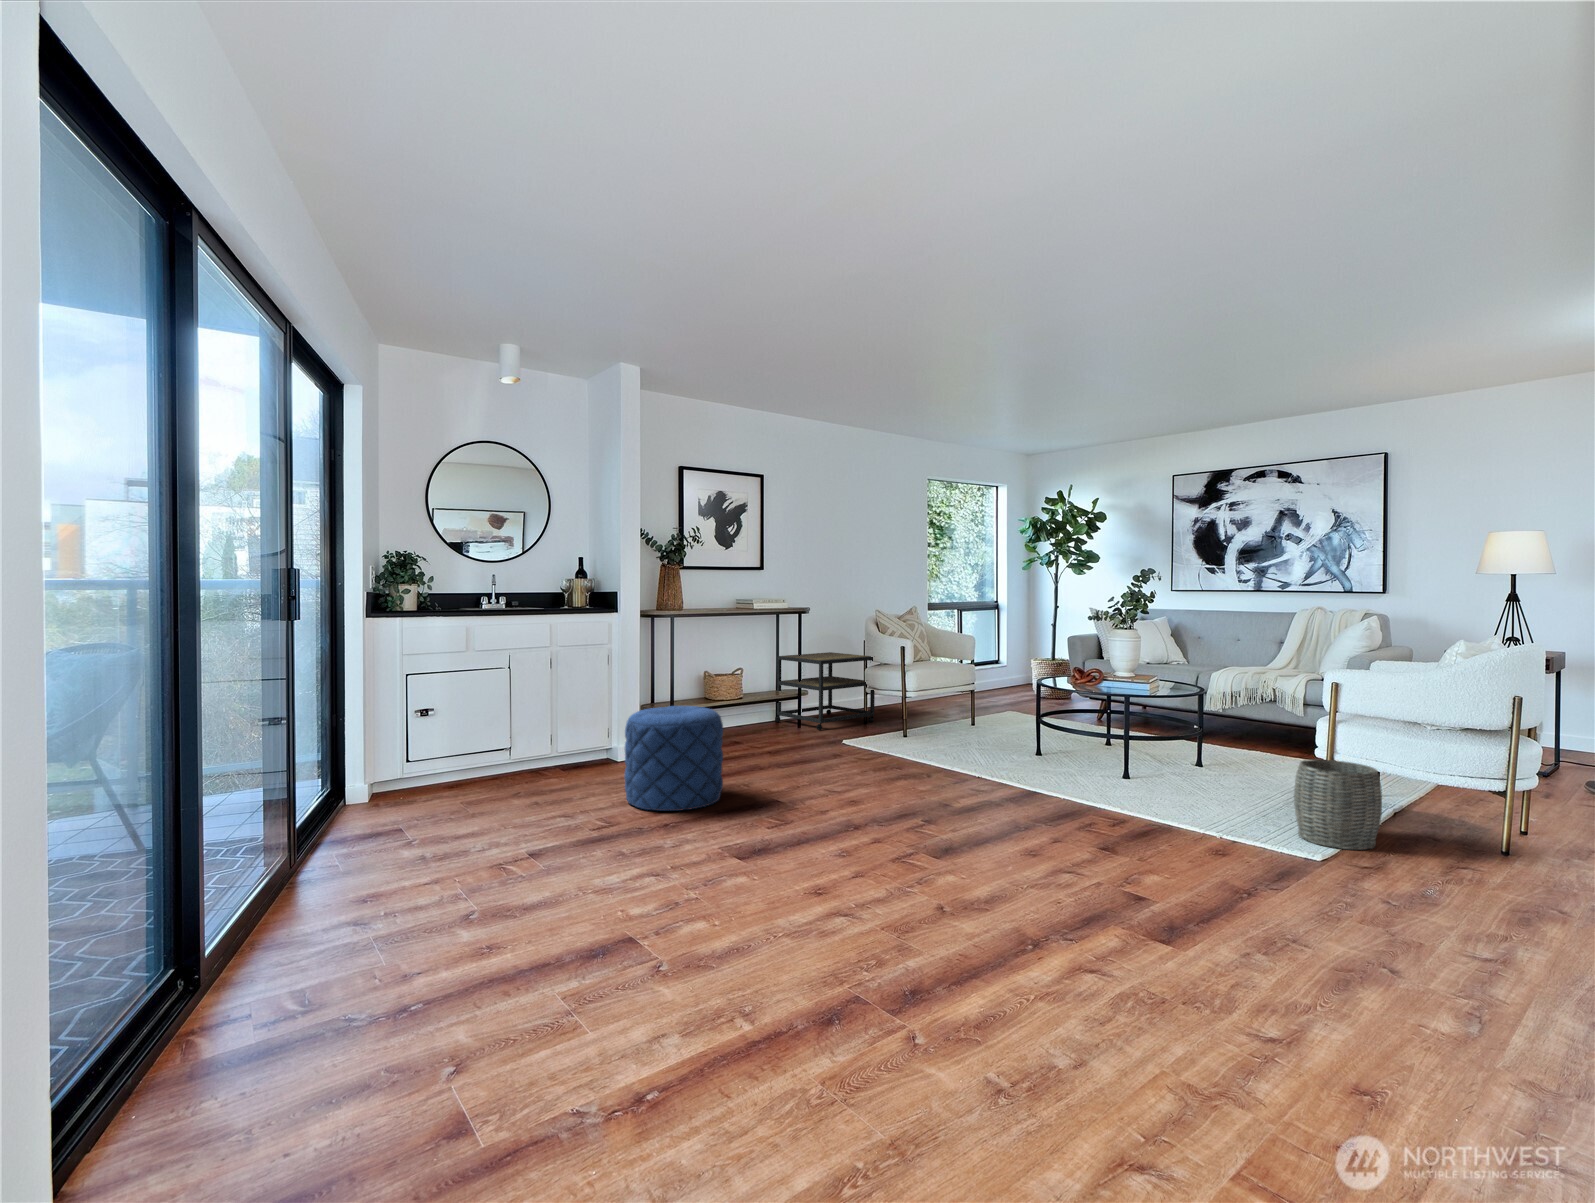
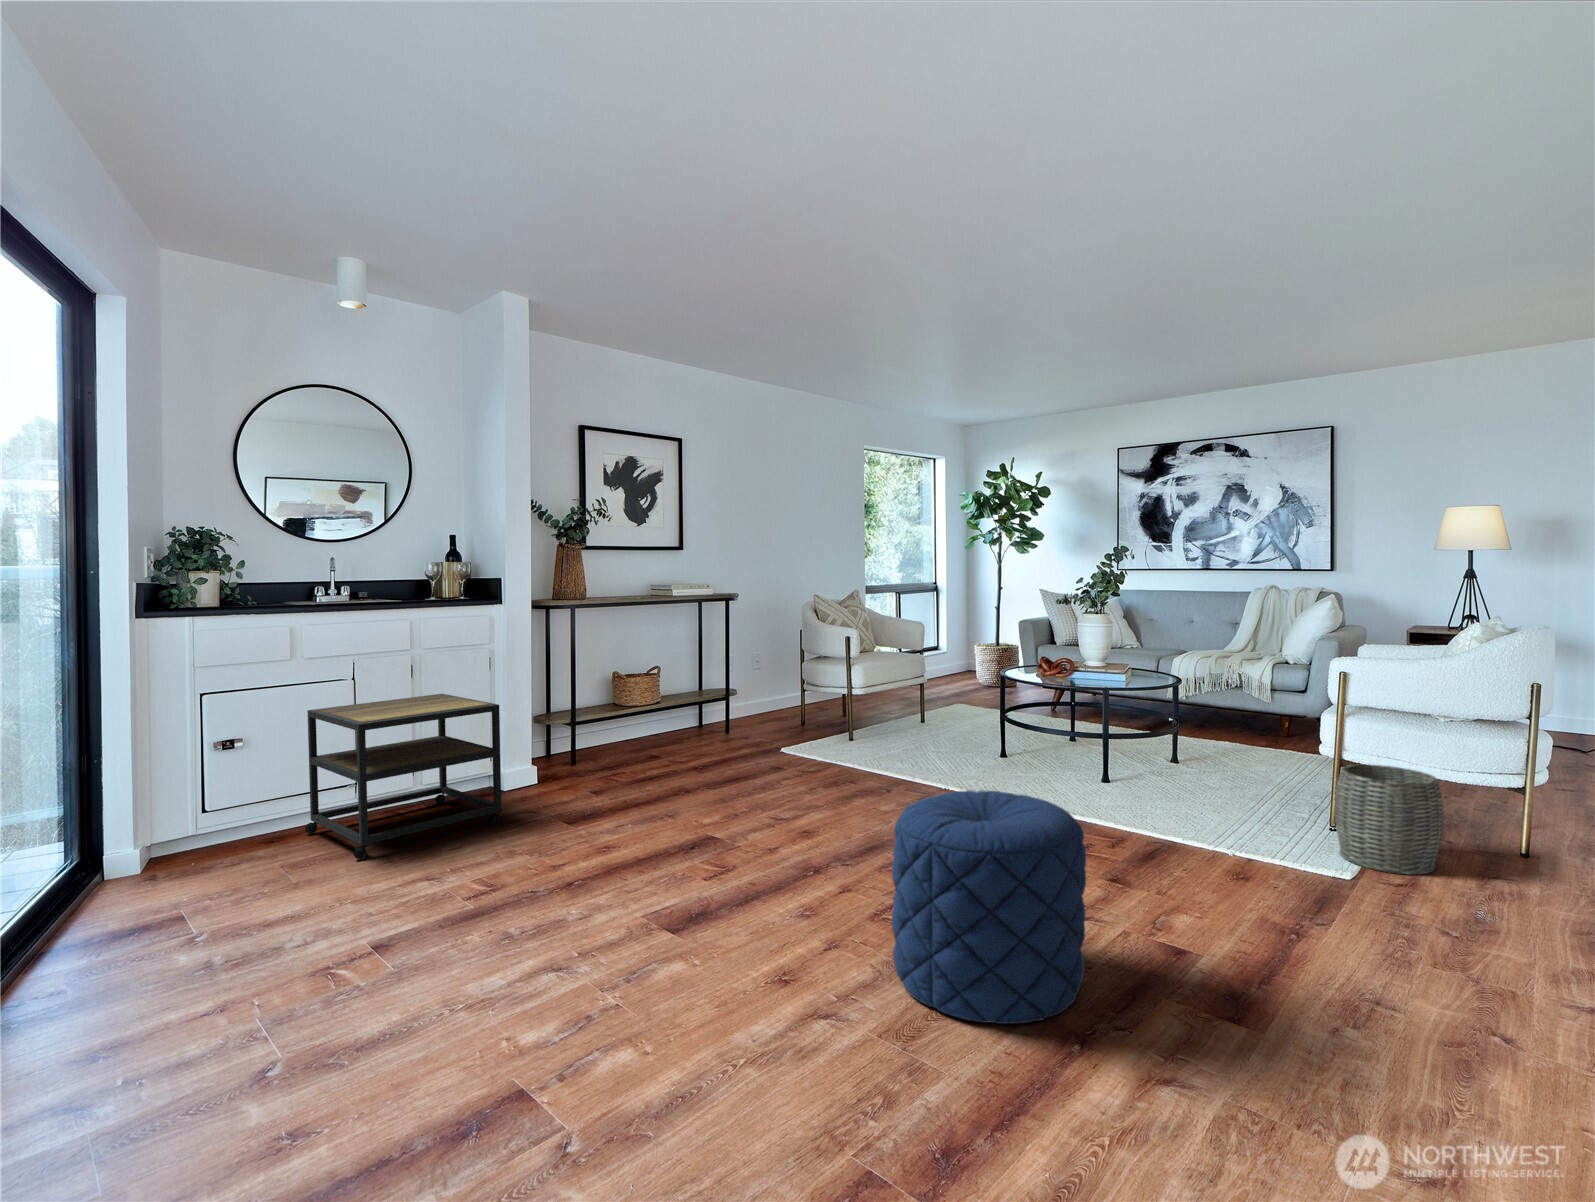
side table: present [775,652,875,730] -> present [305,694,501,859]
pouf: present [625,706,723,811] -> present [891,790,1086,1024]

